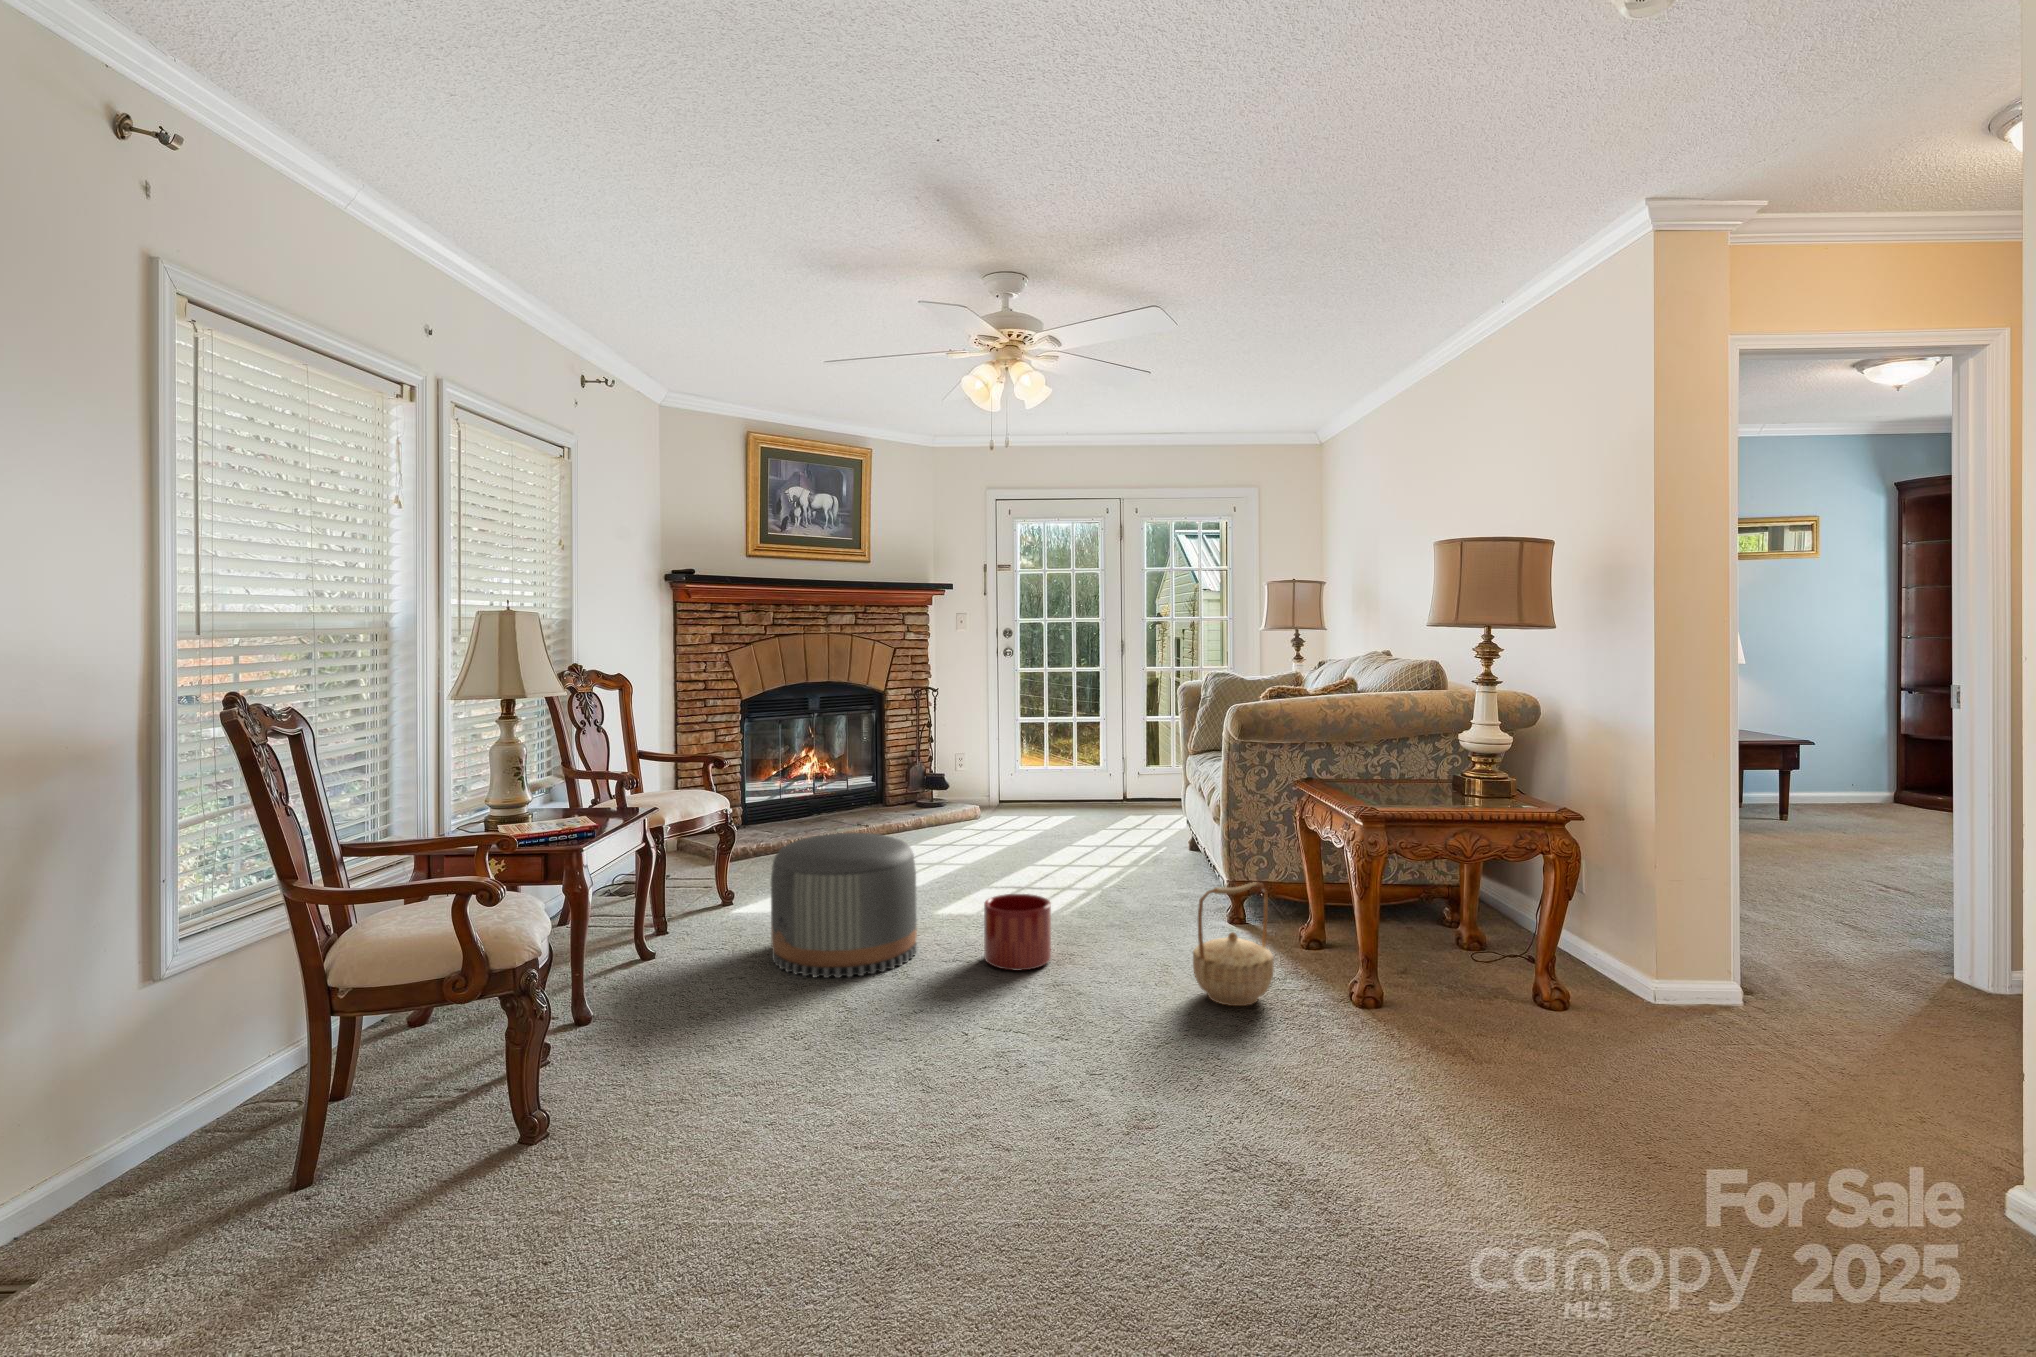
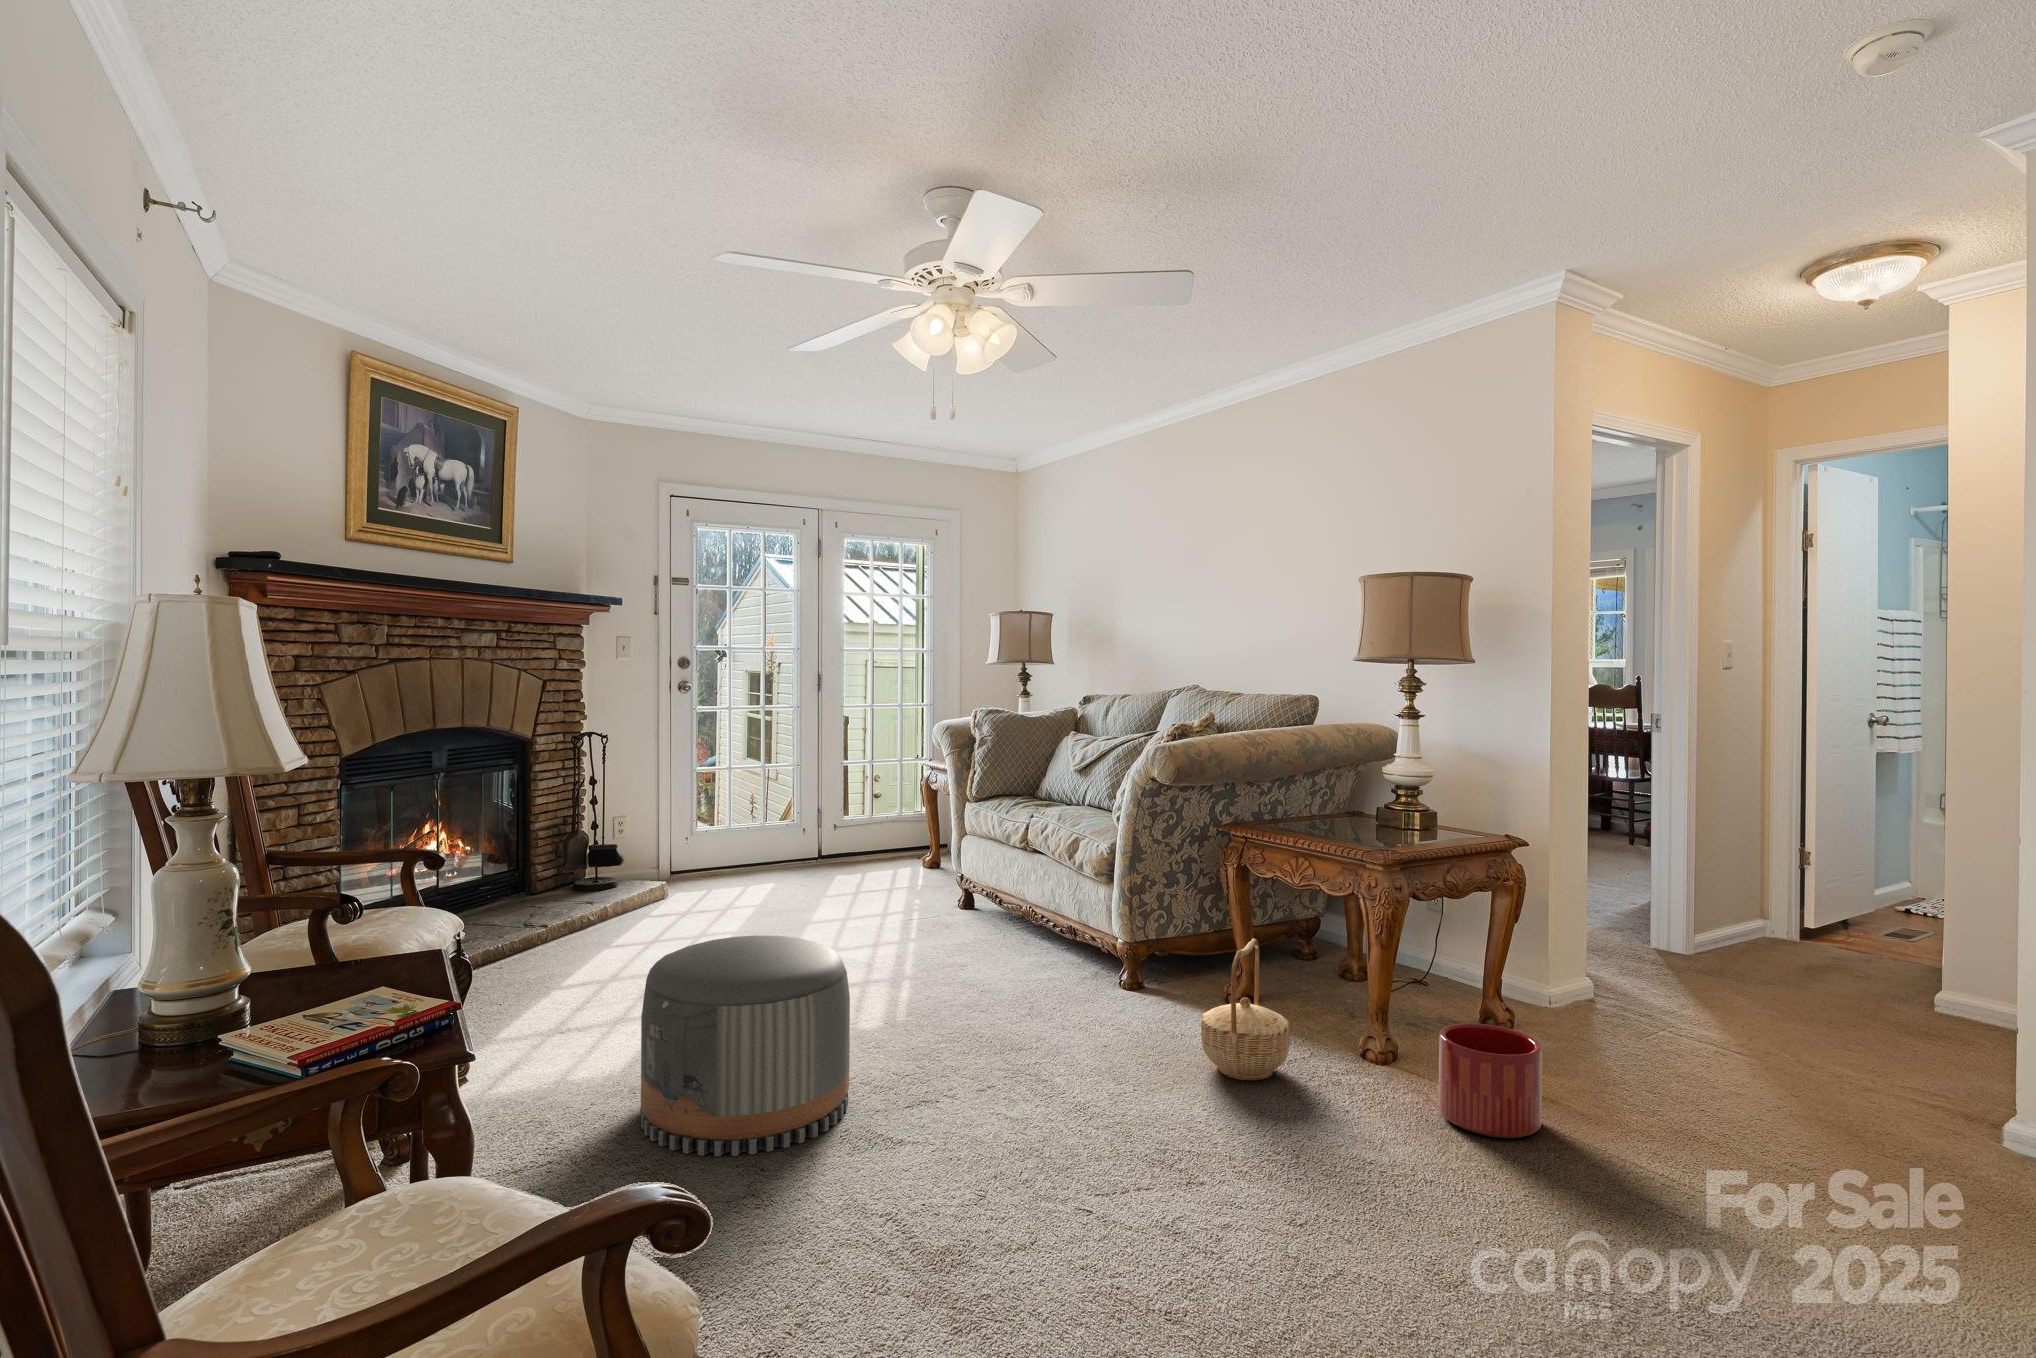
planter: present [984,894,1051,971] -> present [1439,1023,1542,1138]

